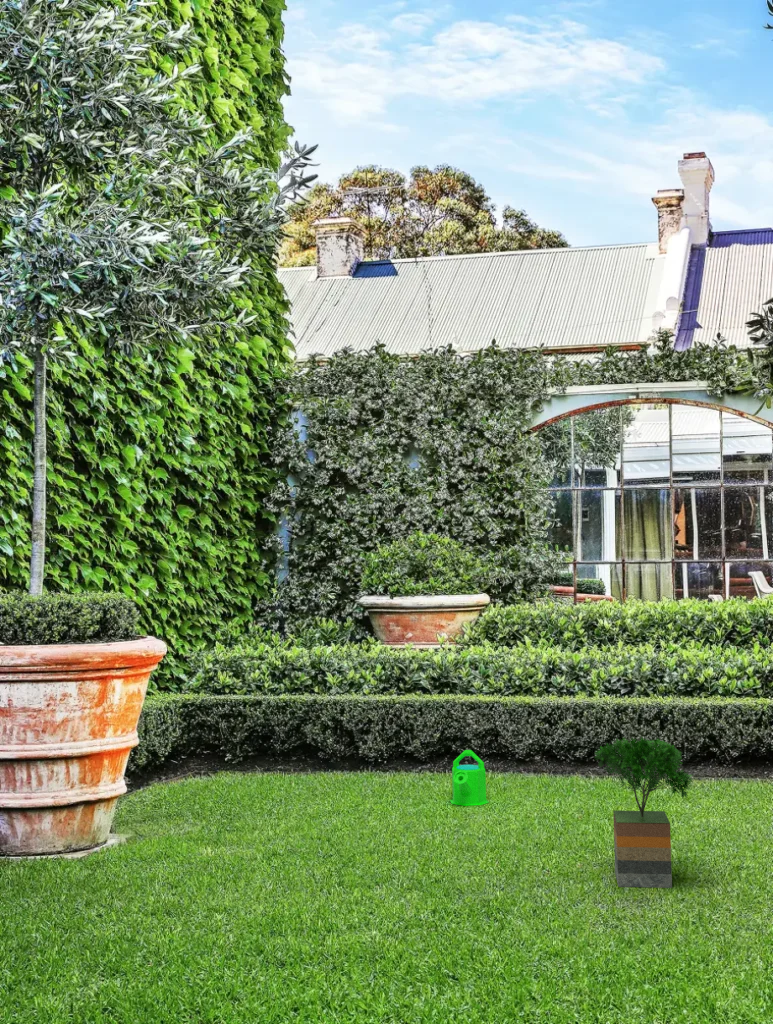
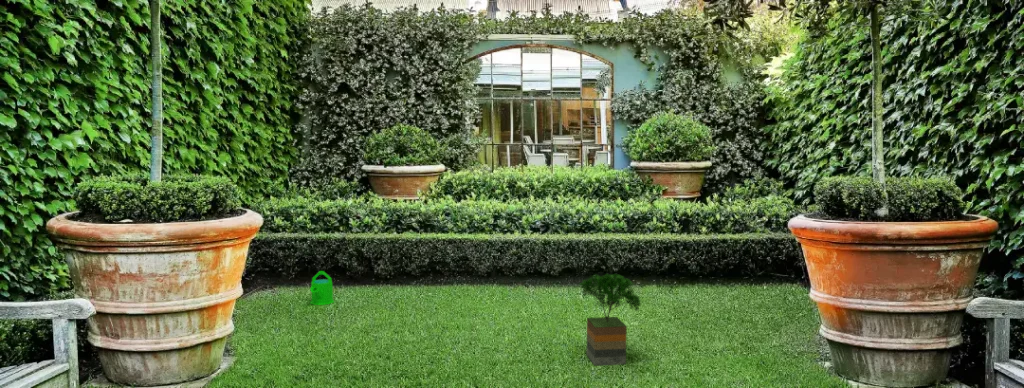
watering can: present [450,750,489,806] -> present [310,271,334,305]

